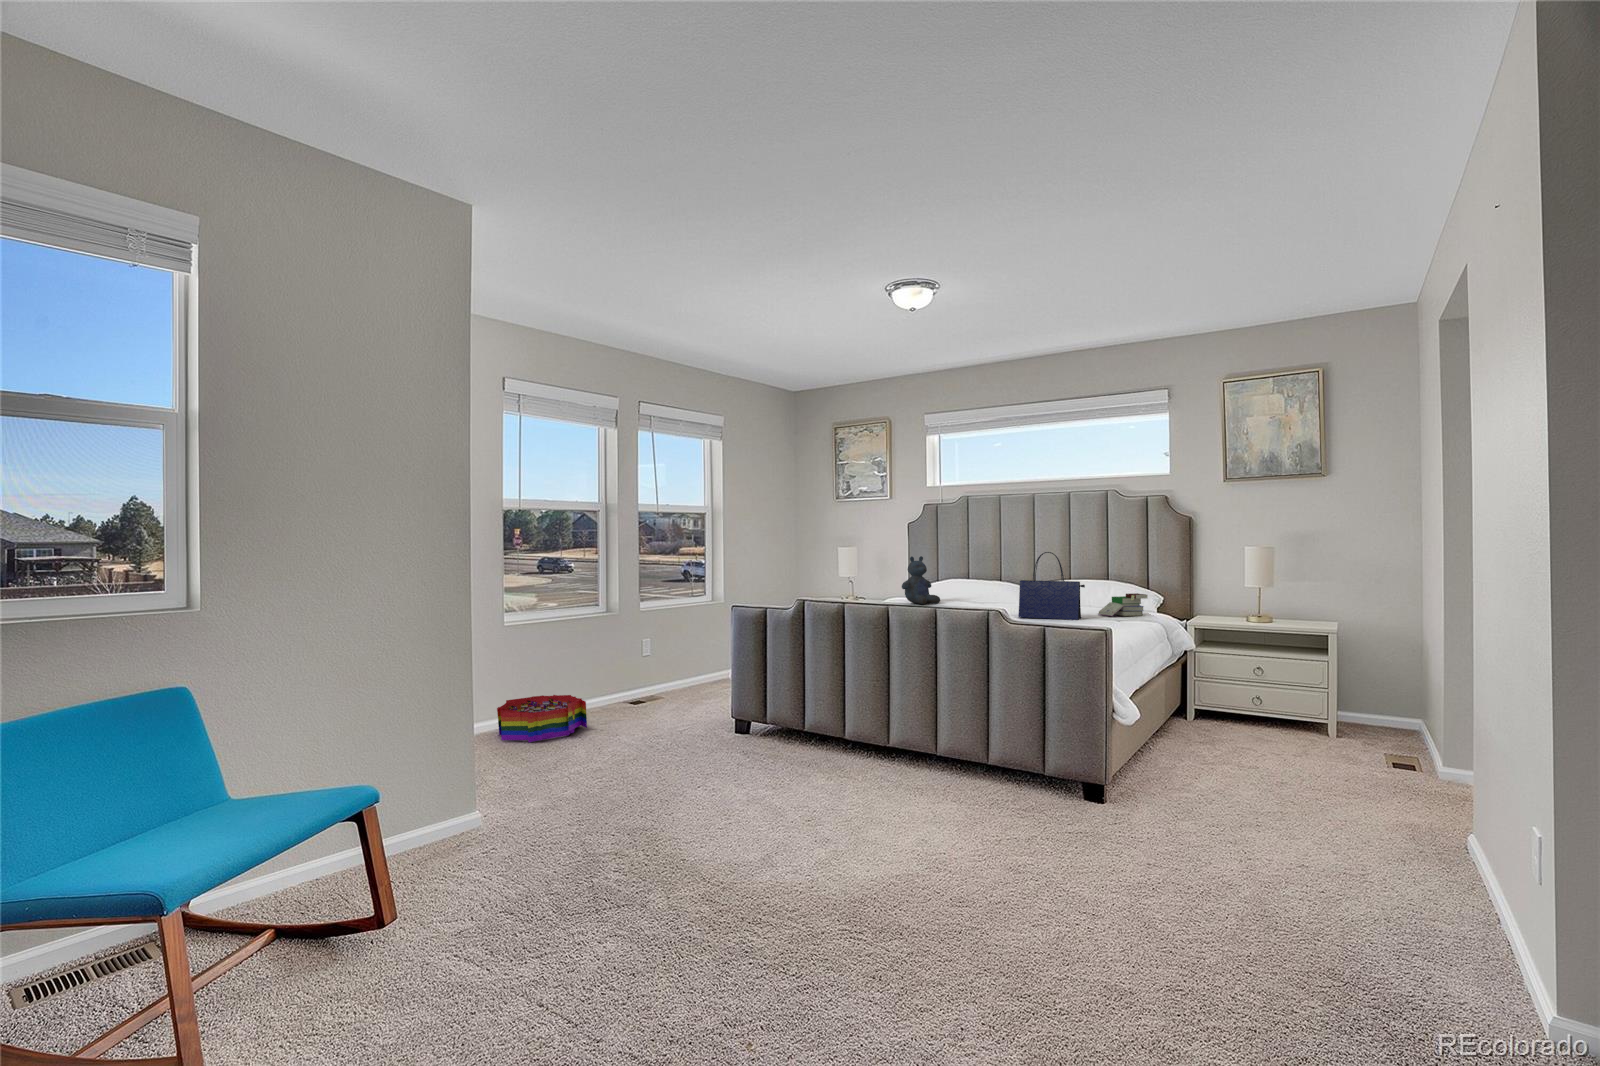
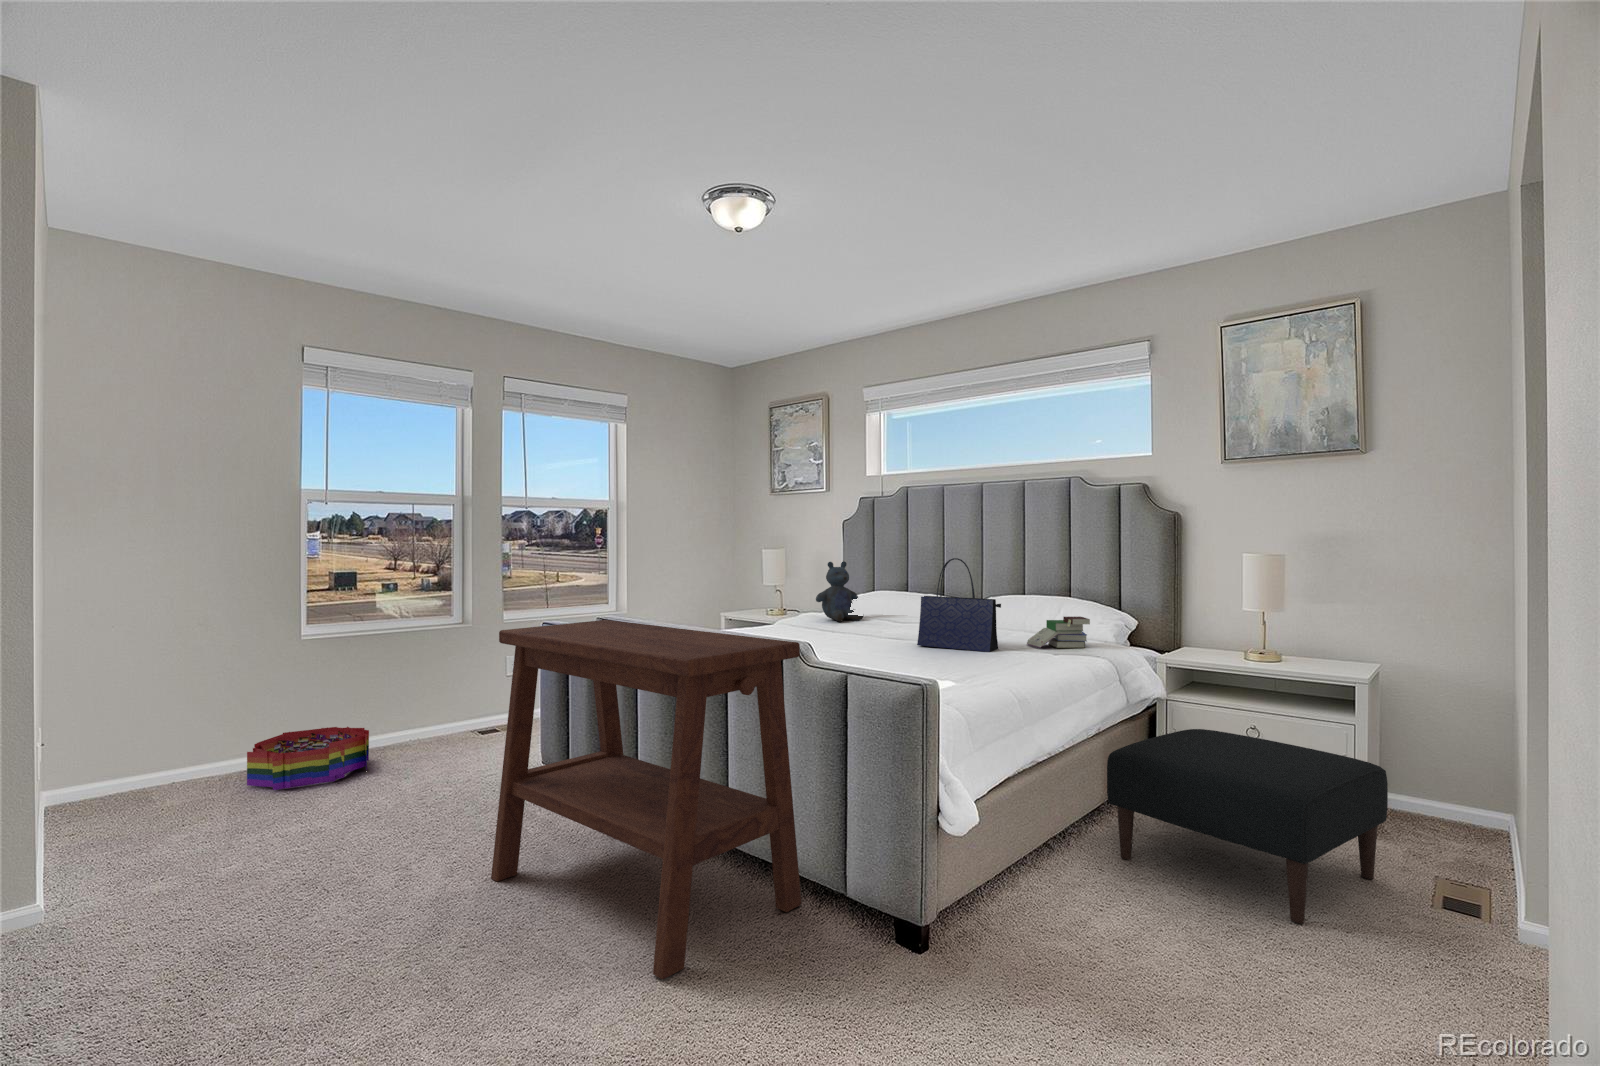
side table: none [781,598,1016,817] -> present [491,620,801,979]
ottoman: none [1182,669,1357,776] -> present [1107,729,1388,923]

